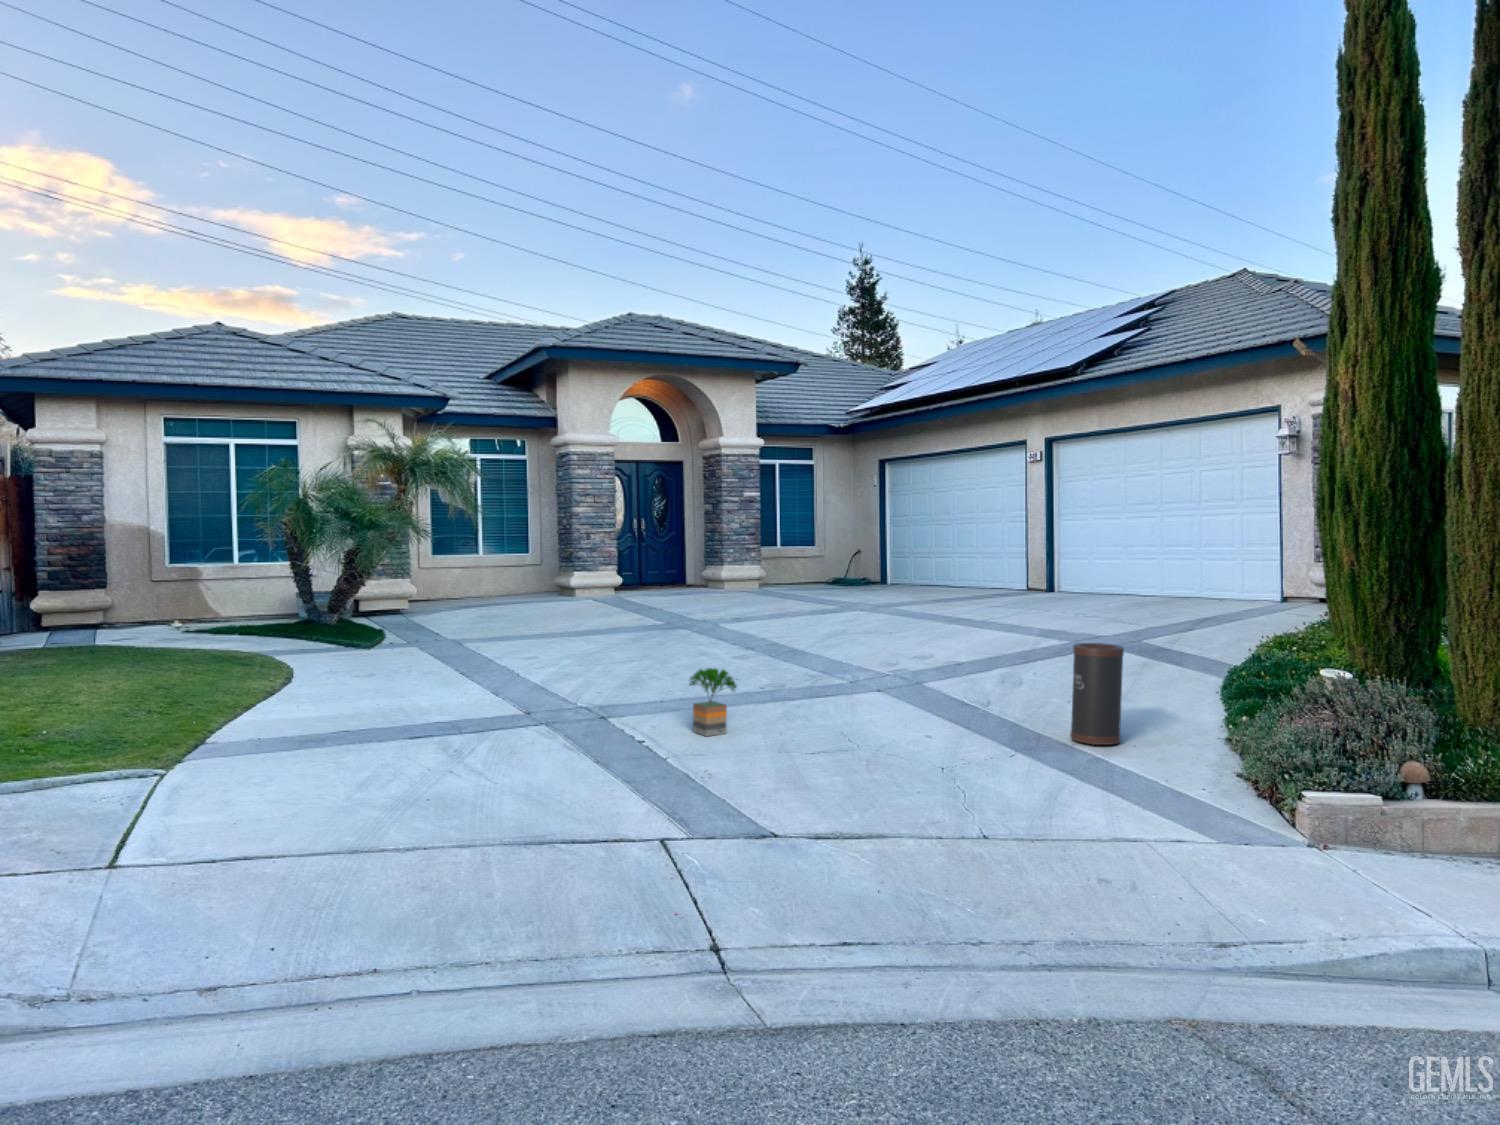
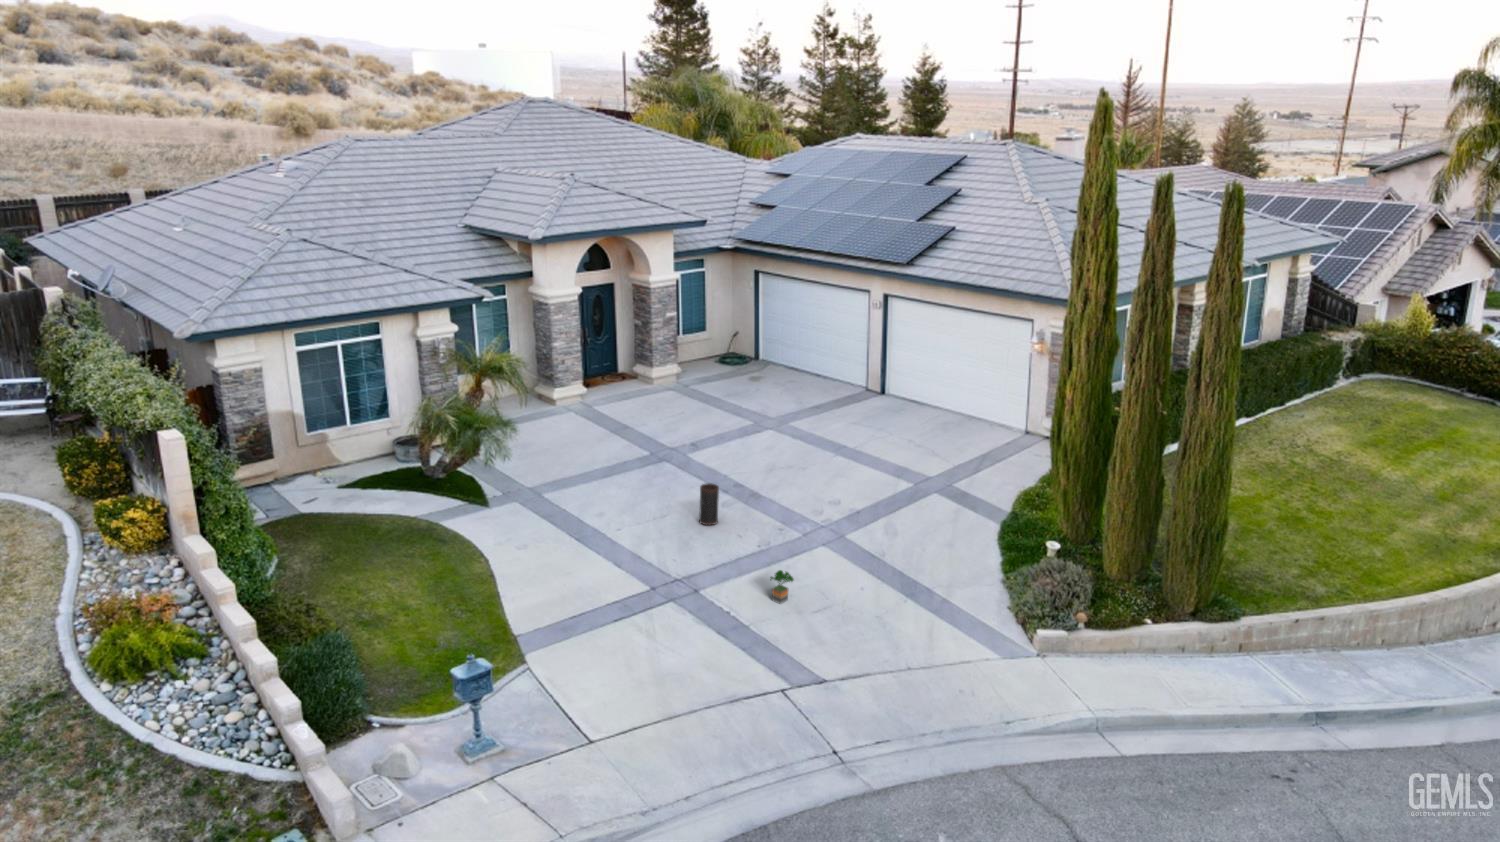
trash can: present [1070,643,1124,746] -> present [699,483,719,525]

